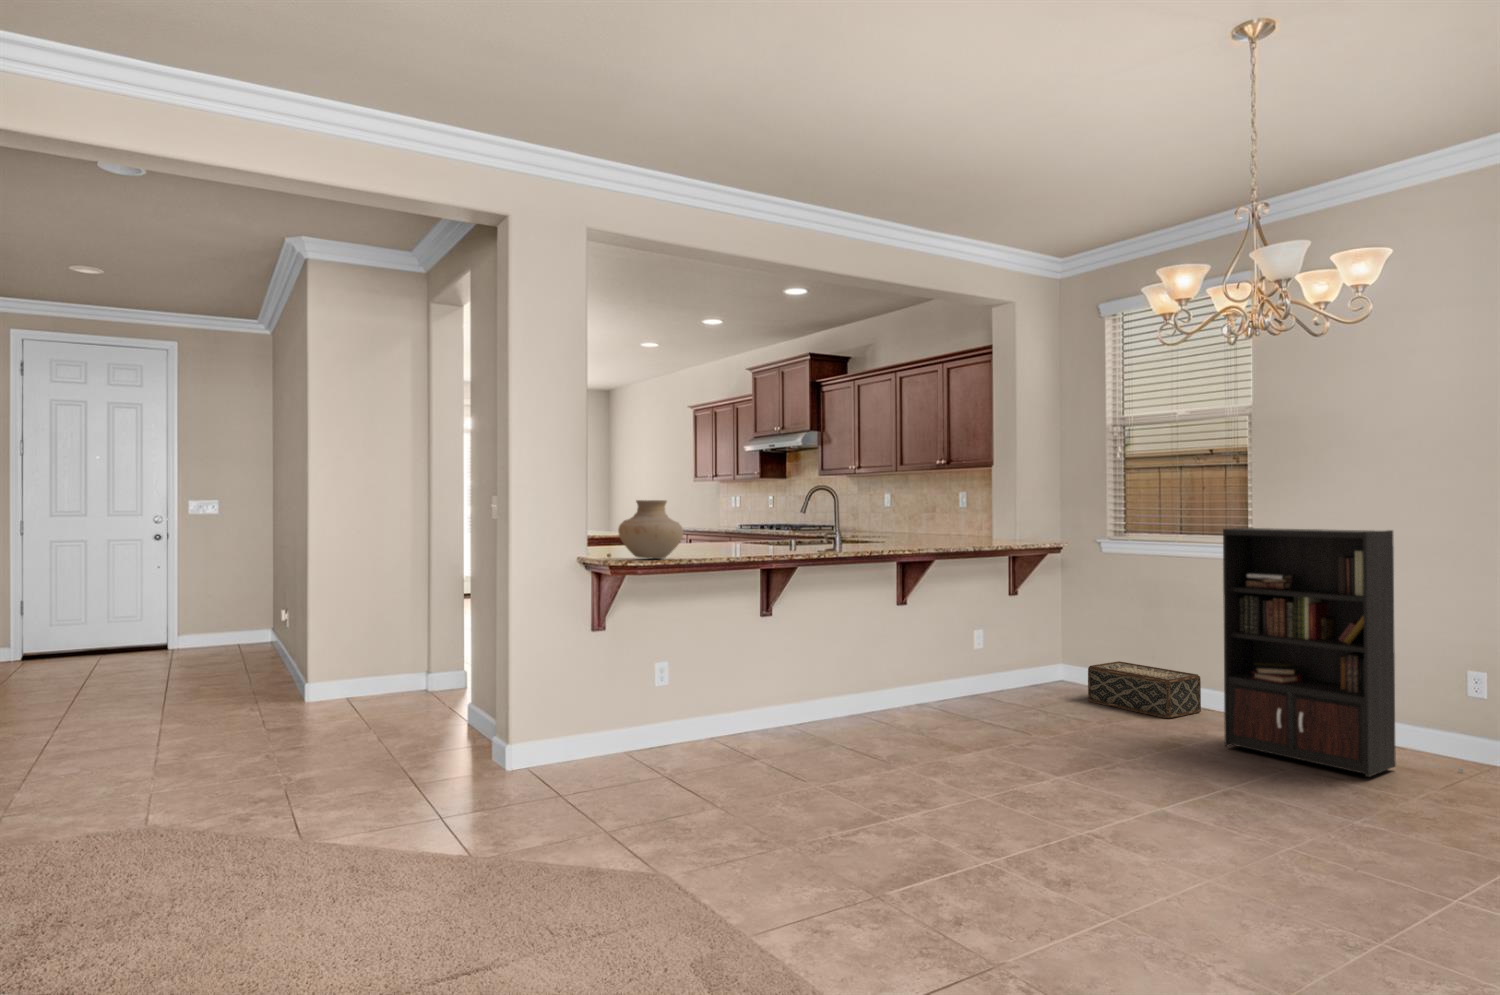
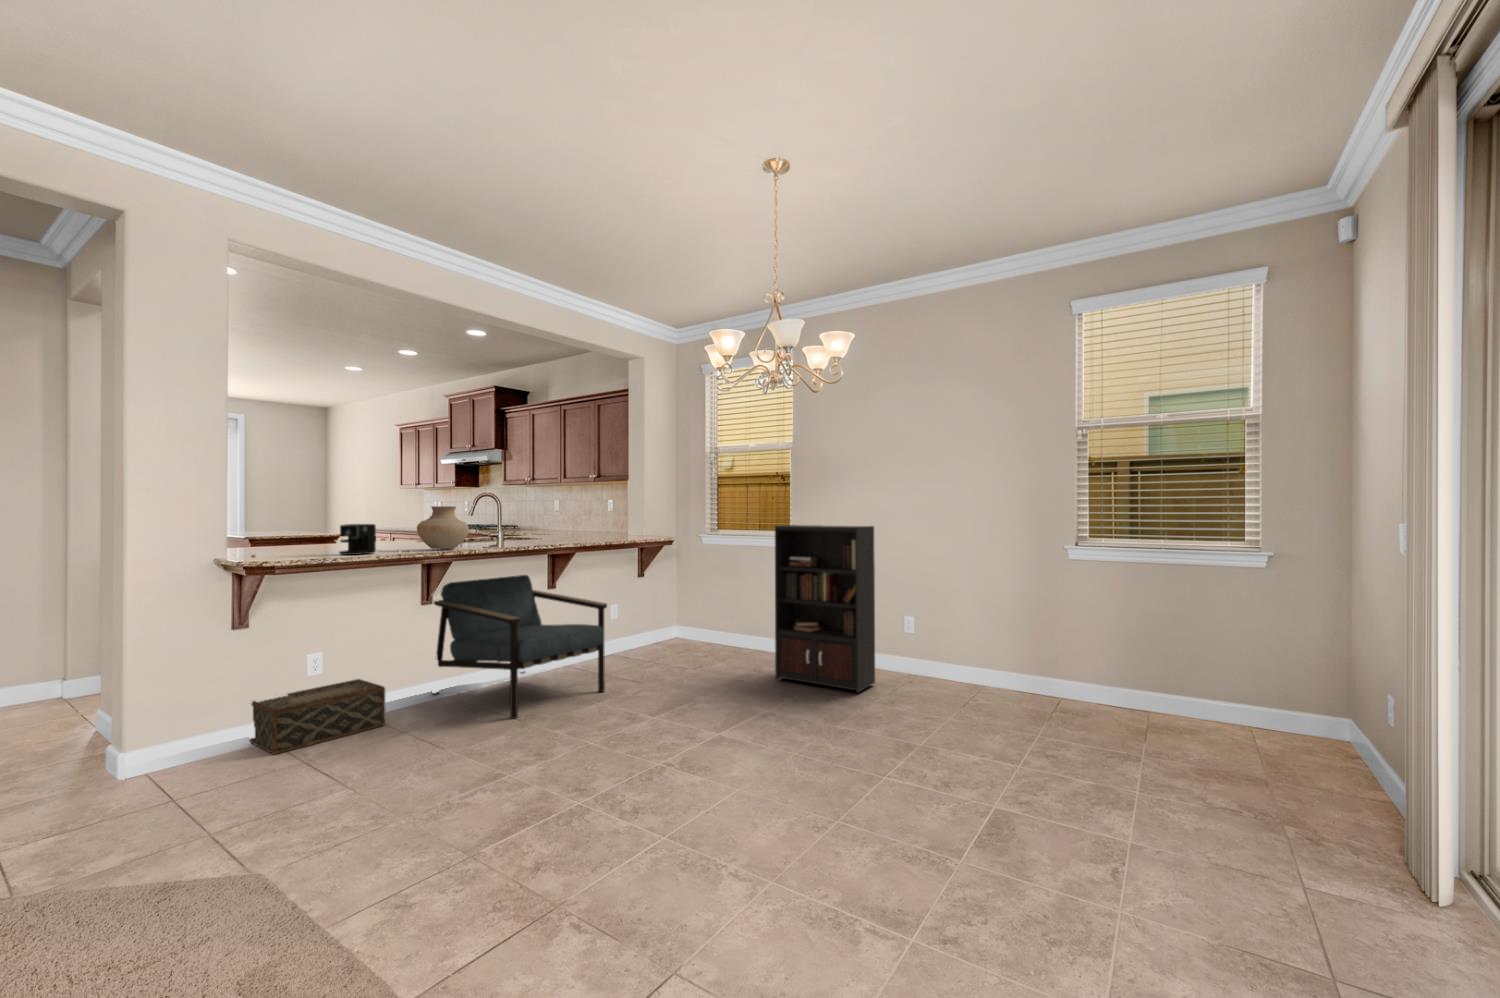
vase: present [618,500,683,559] -> present [417,506,469,549]
coffee maker: none [689,521,759,556] -> present [339,524,376,555]
armchair: none [774,586,984,760] -> present [432,575,607,718]
woven basket: present [1088,661,1201,718] -> present [250,679,385,754]

